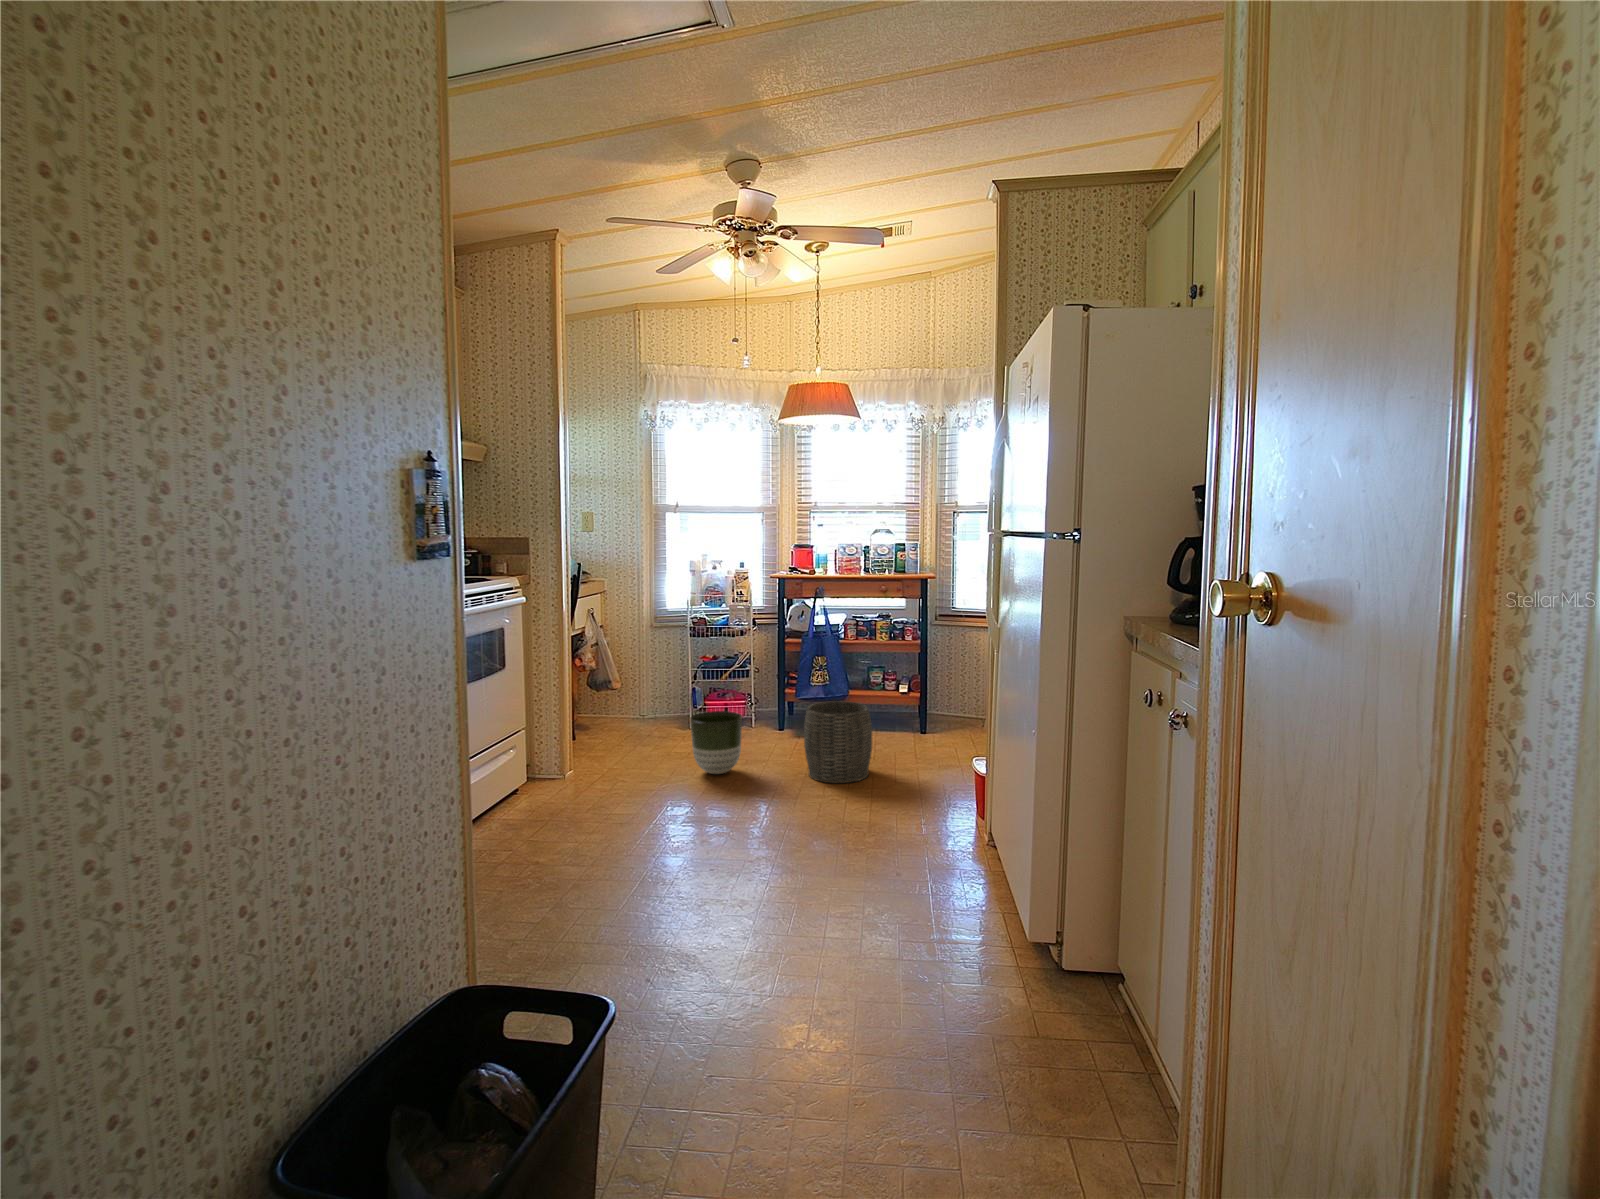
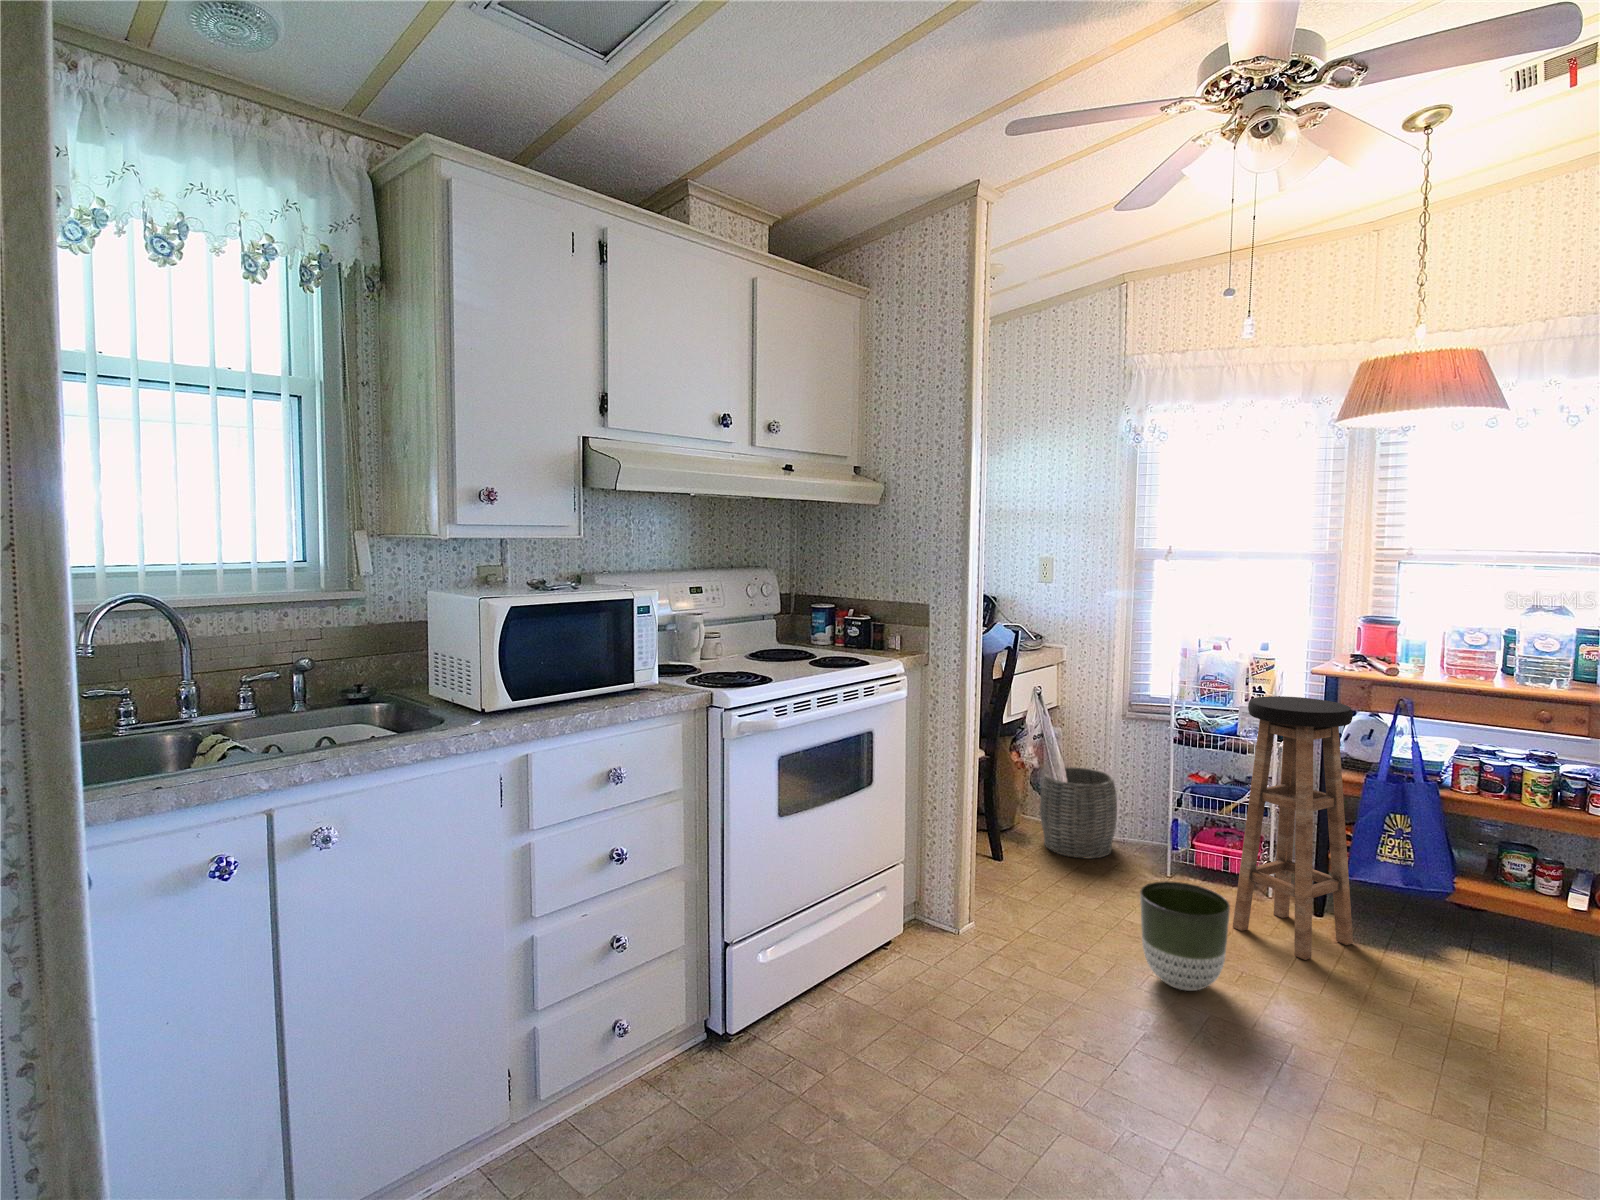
bar stool: none [738,592,802,749] -> present [1233,696,1353,960]
woven basket: present [804,701,872,783] -> present [1040,767,1117,859]

